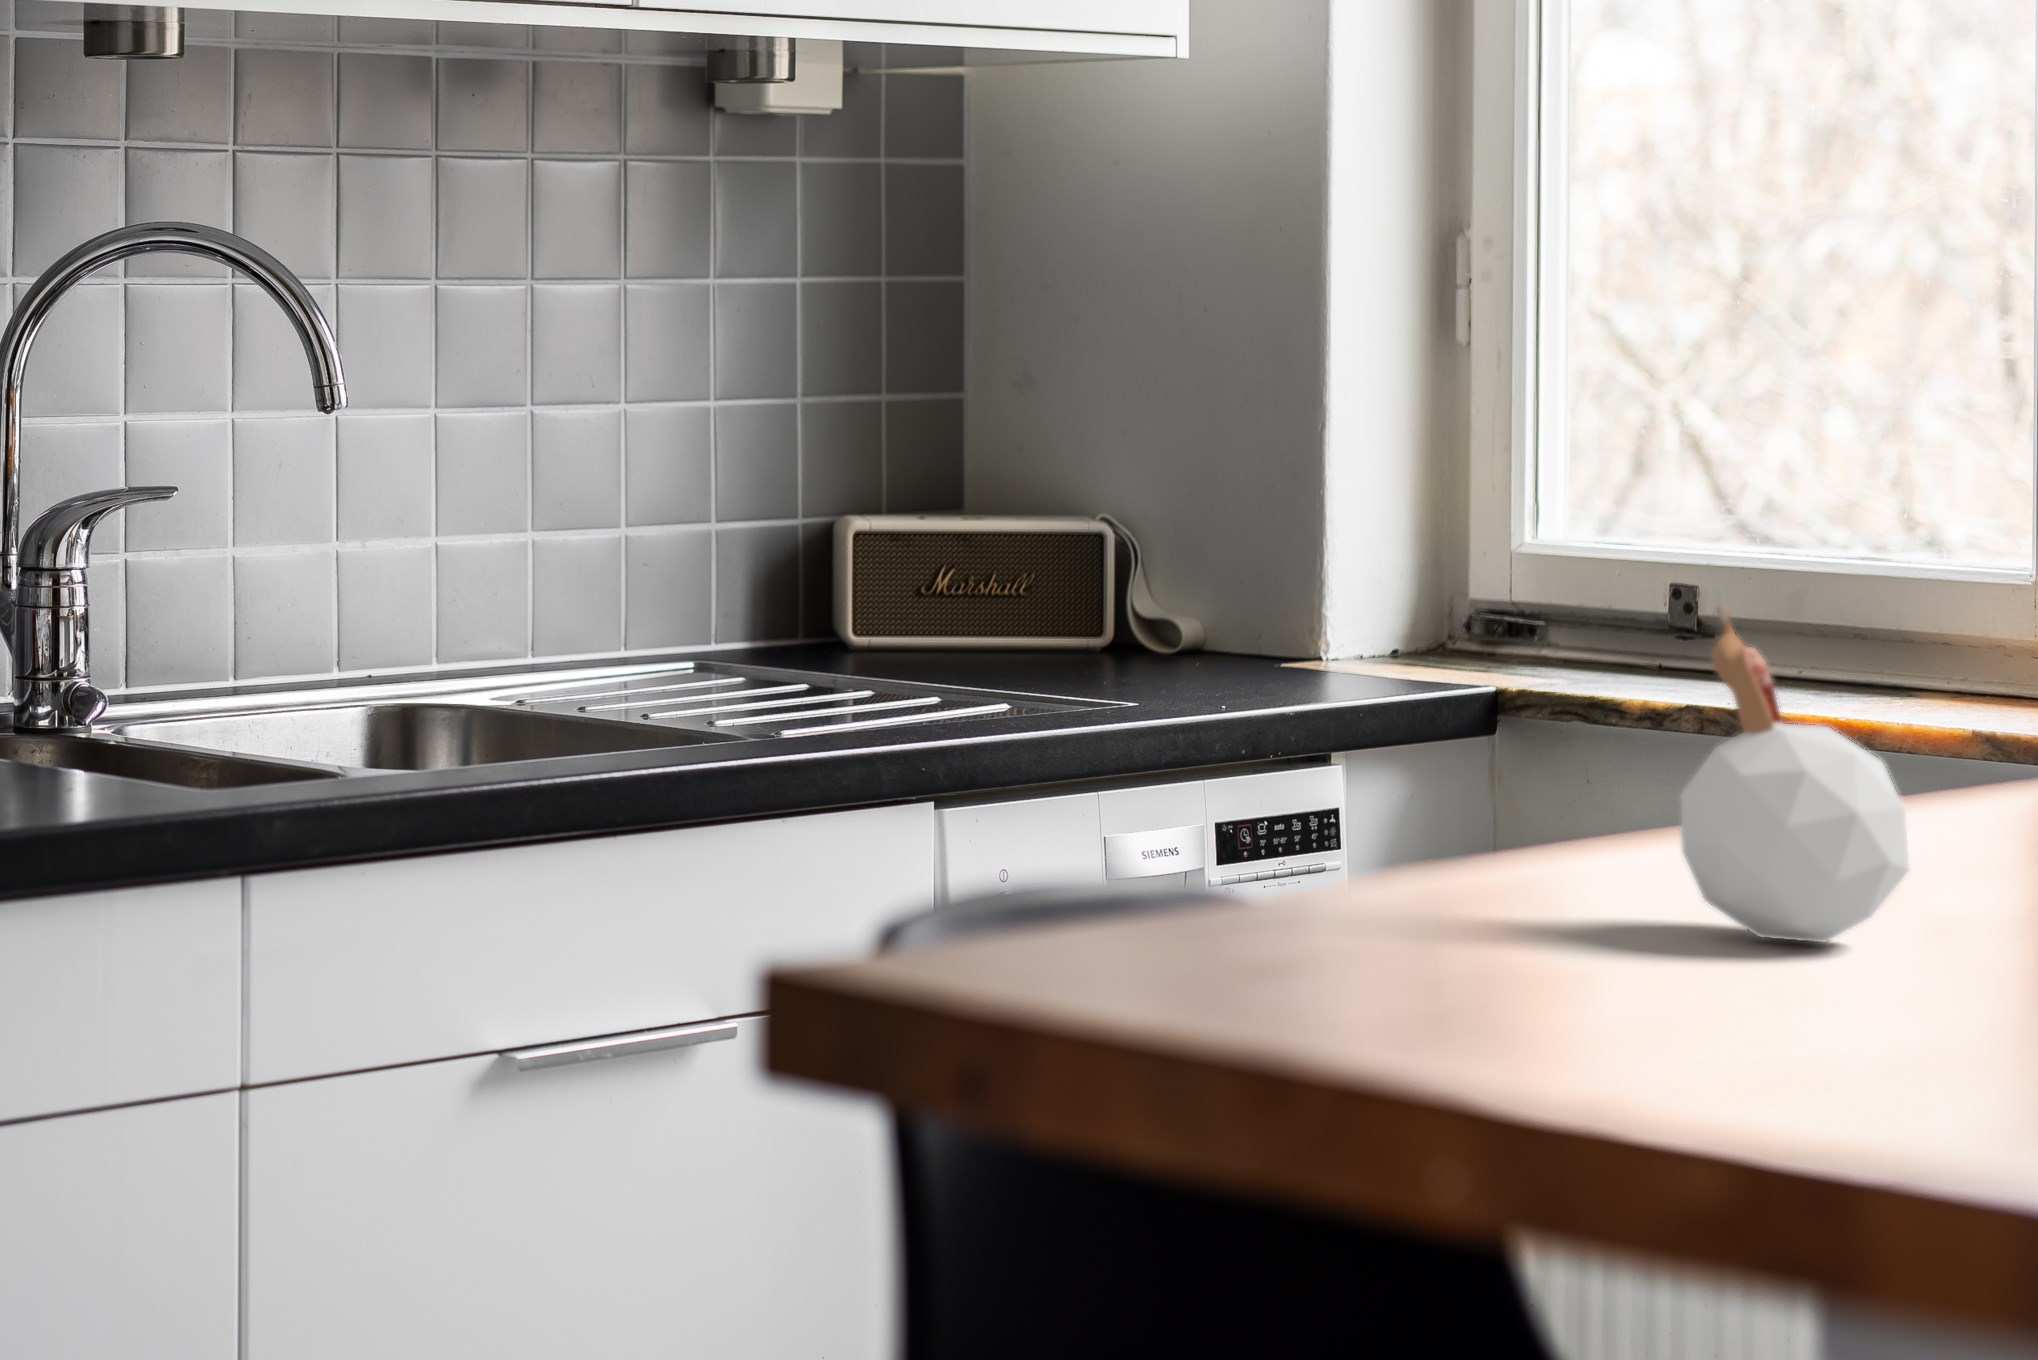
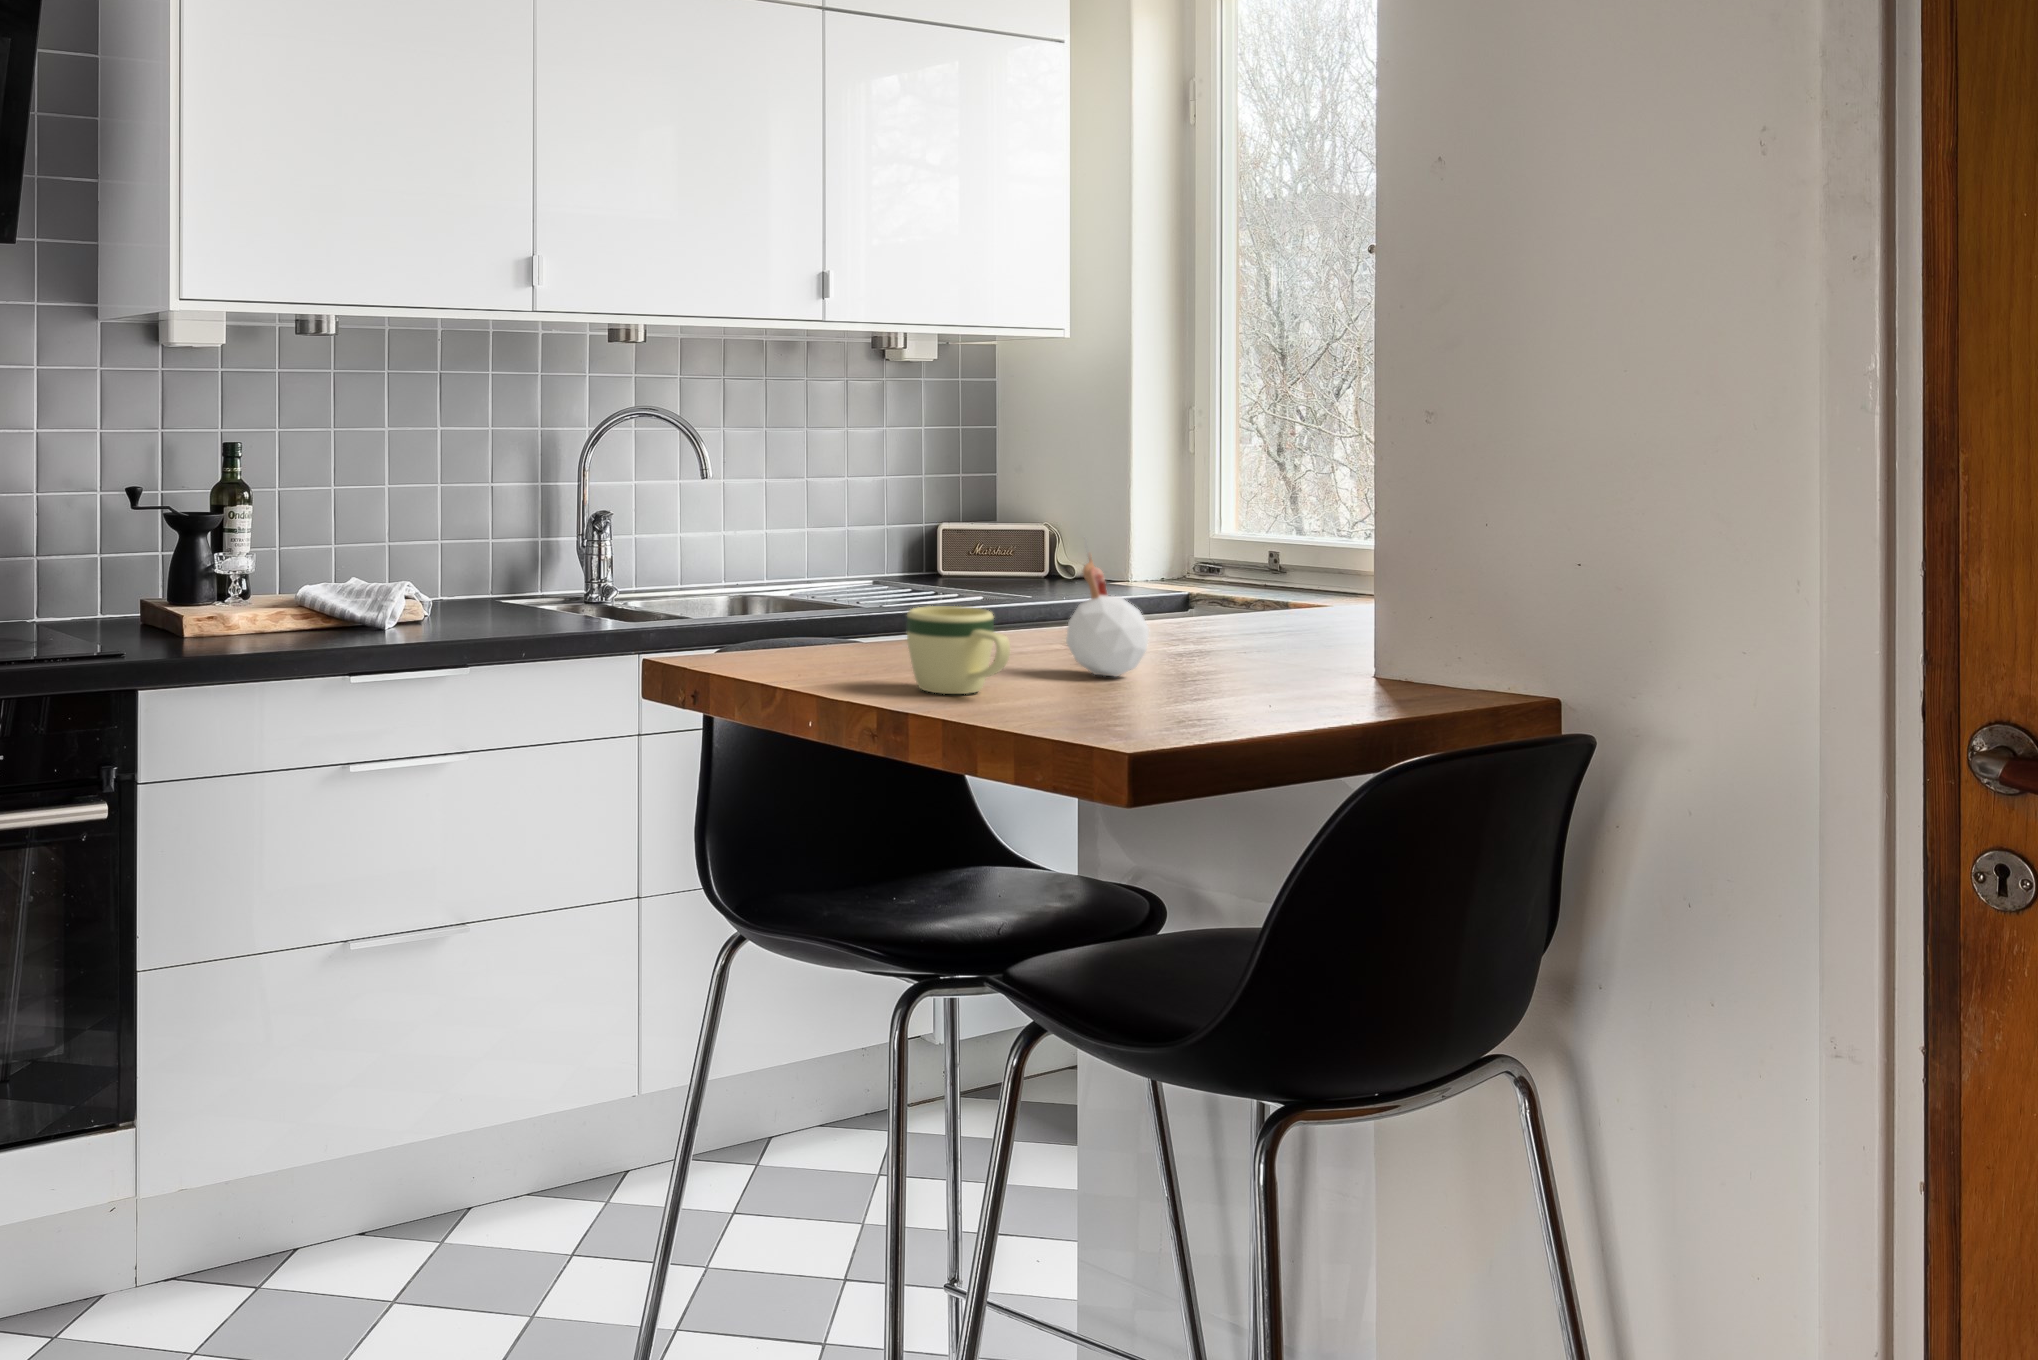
mug: none [1339,763,1676,1012] -> present [907,606,1010,694]

